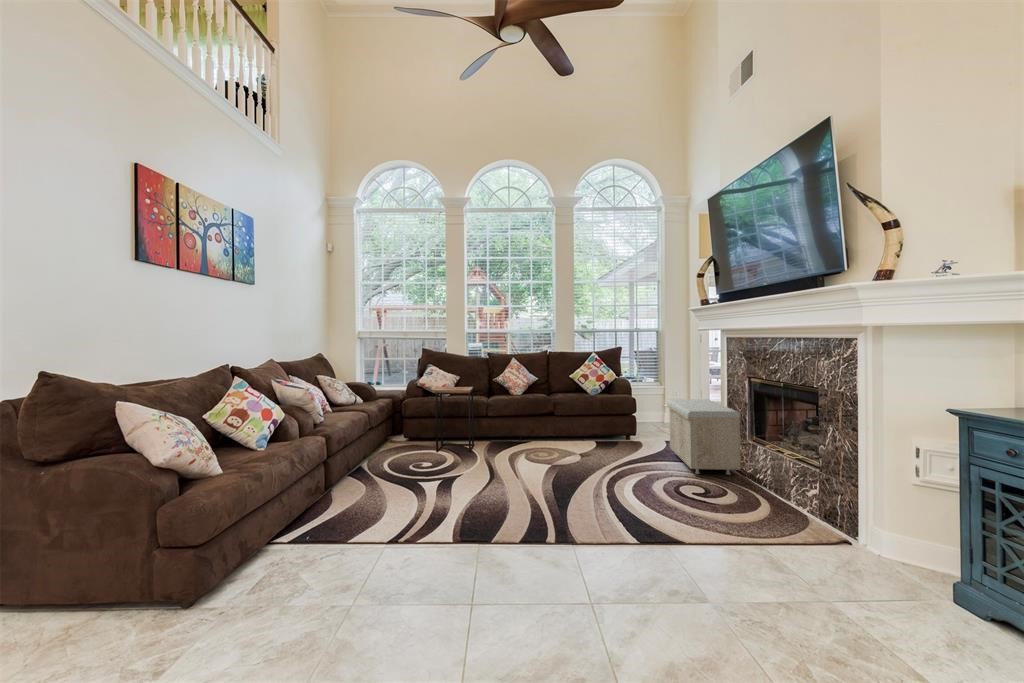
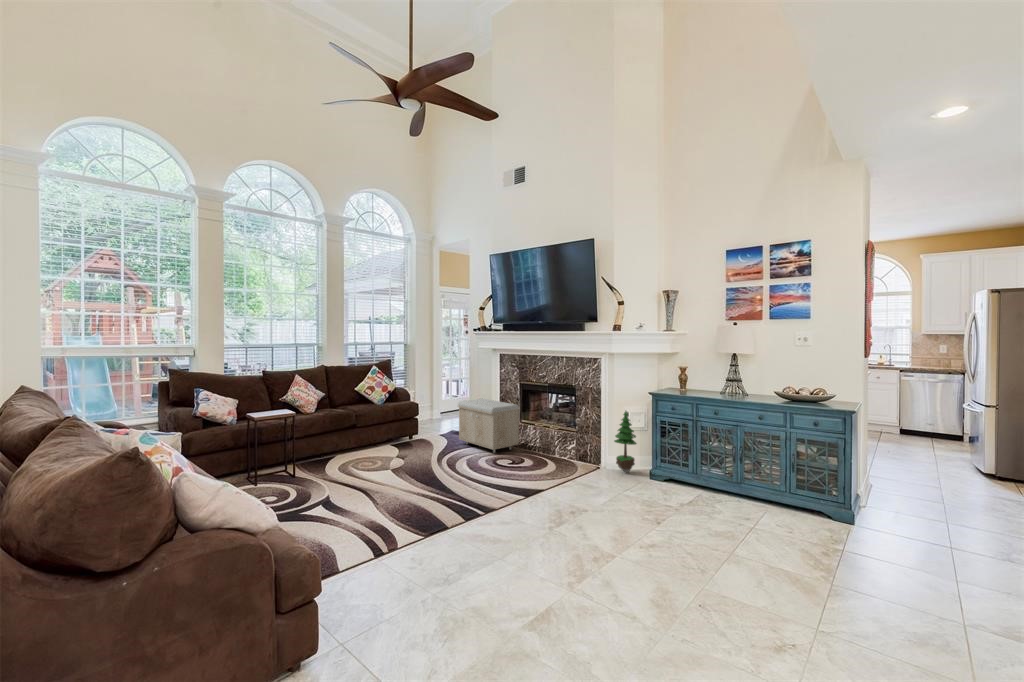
potted tree: none [865,440,927,568] -> present [614,411,637,472]

